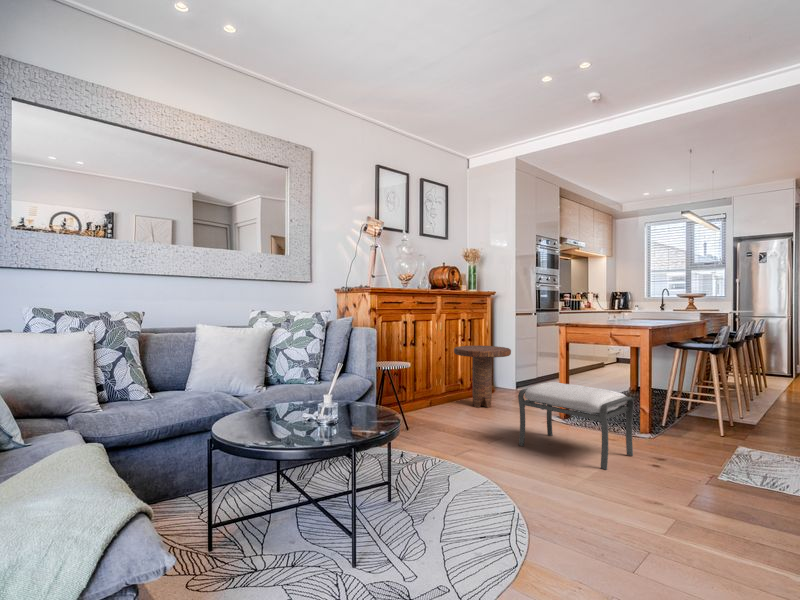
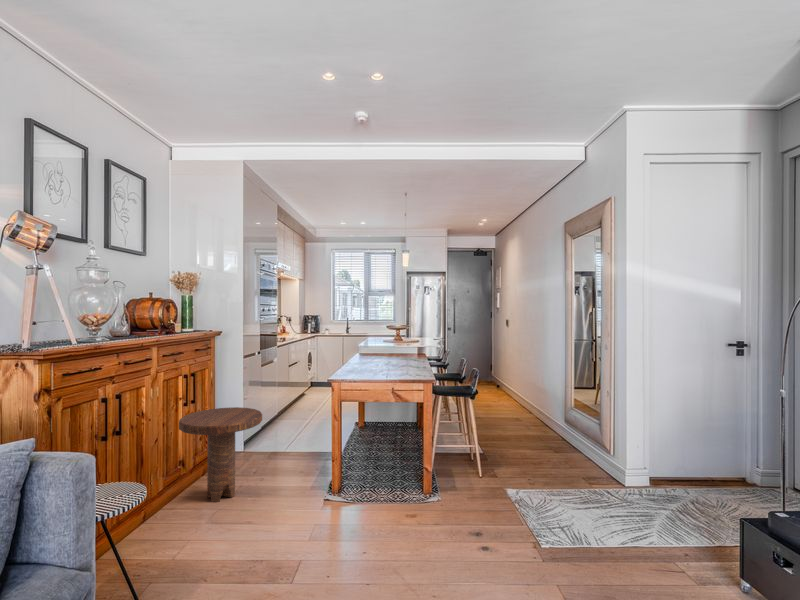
ottoman: present [518,382,634,470] -> none [327,460,450,570]

